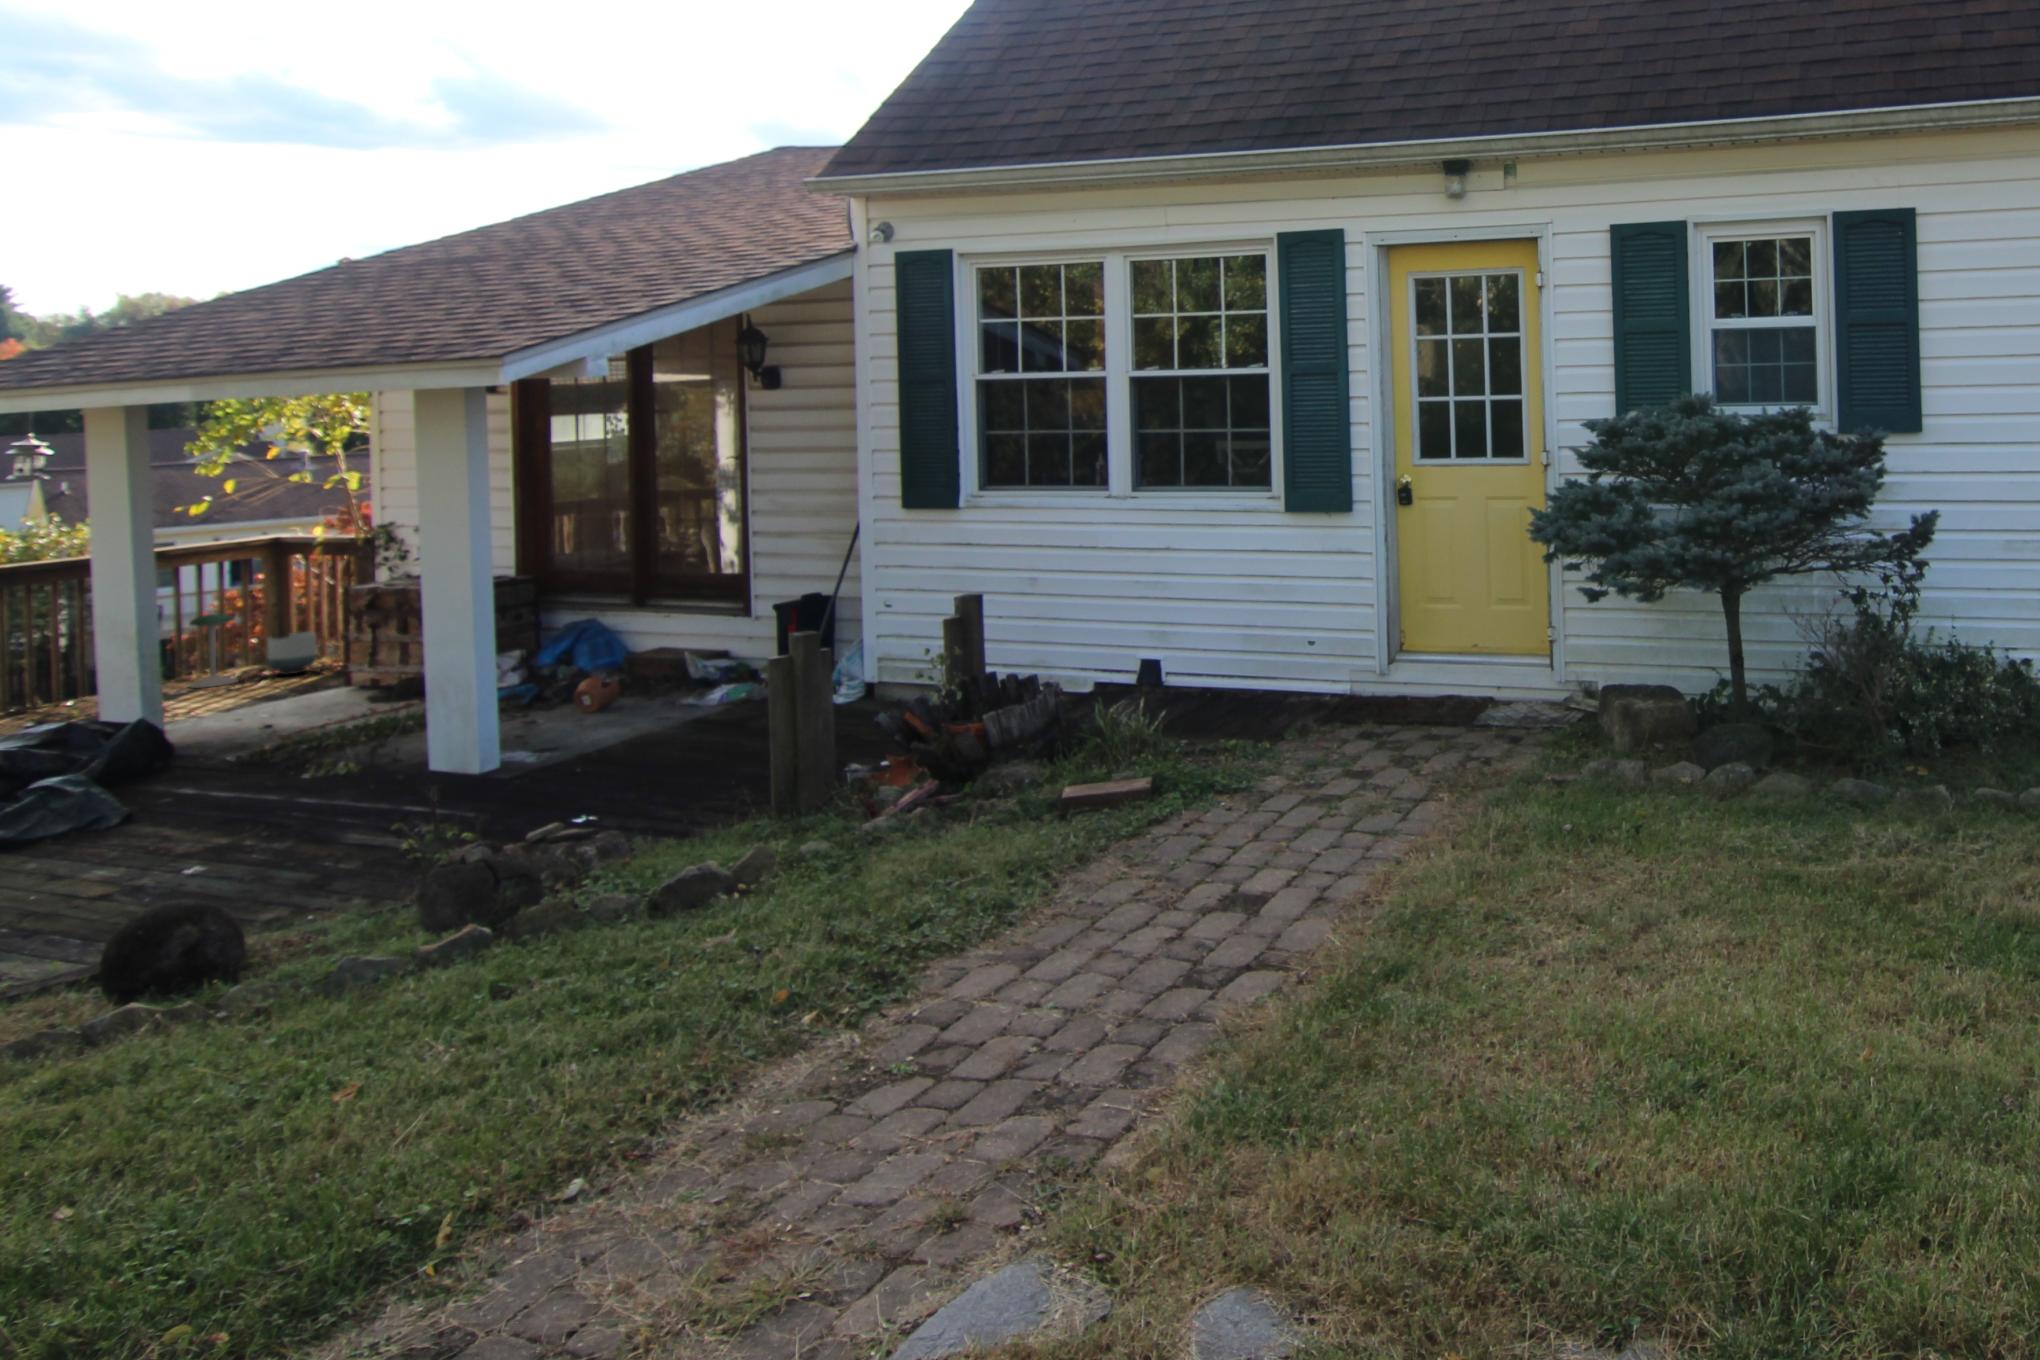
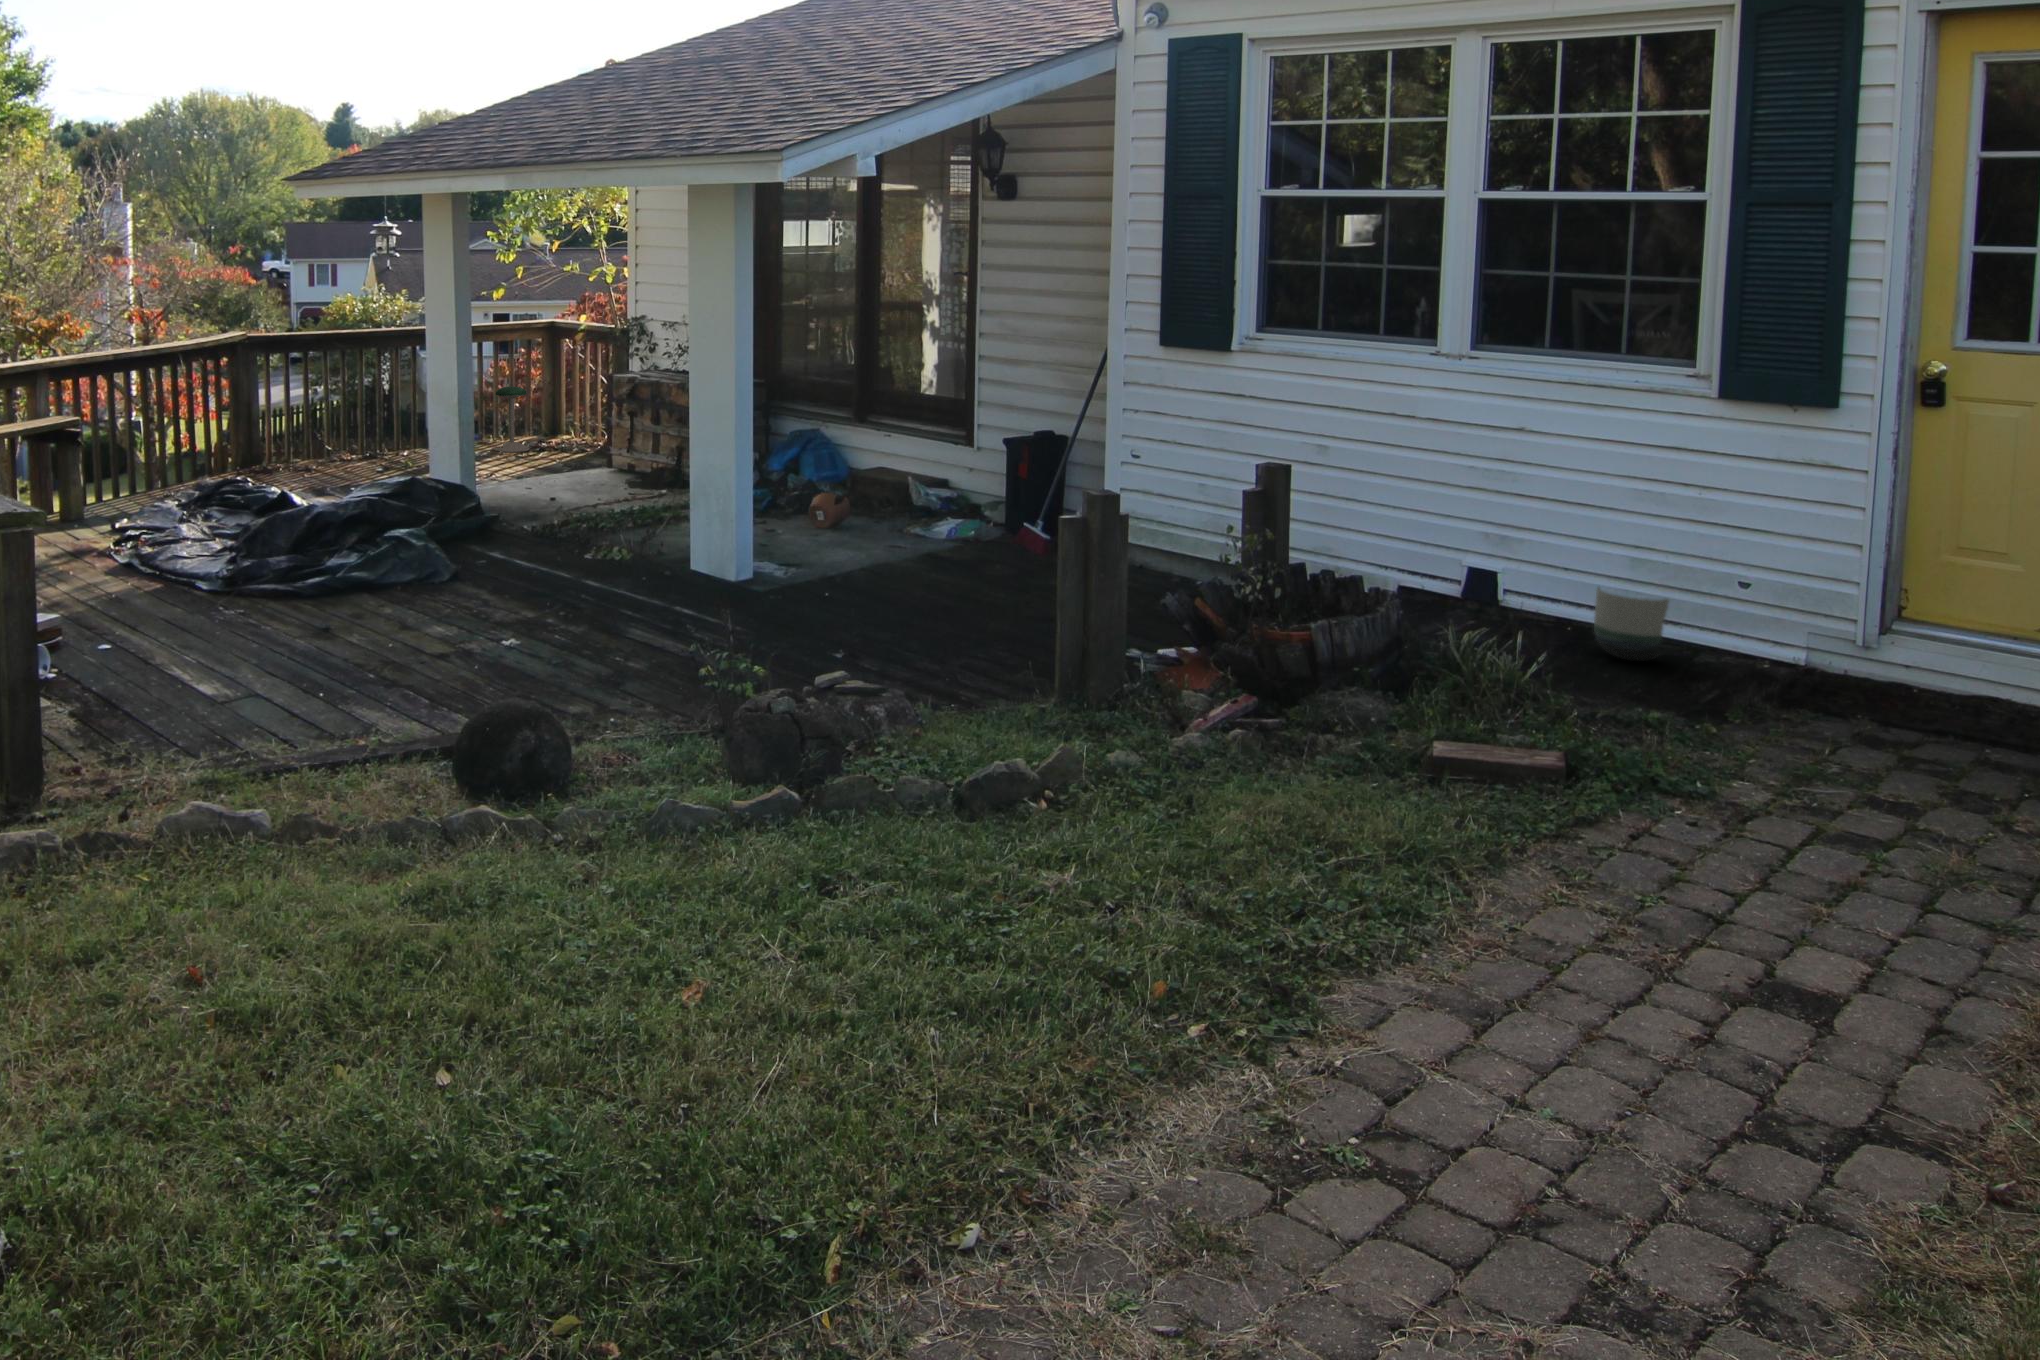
planter: present [268,632,316,675] -> present [1594,587,1669,661]

